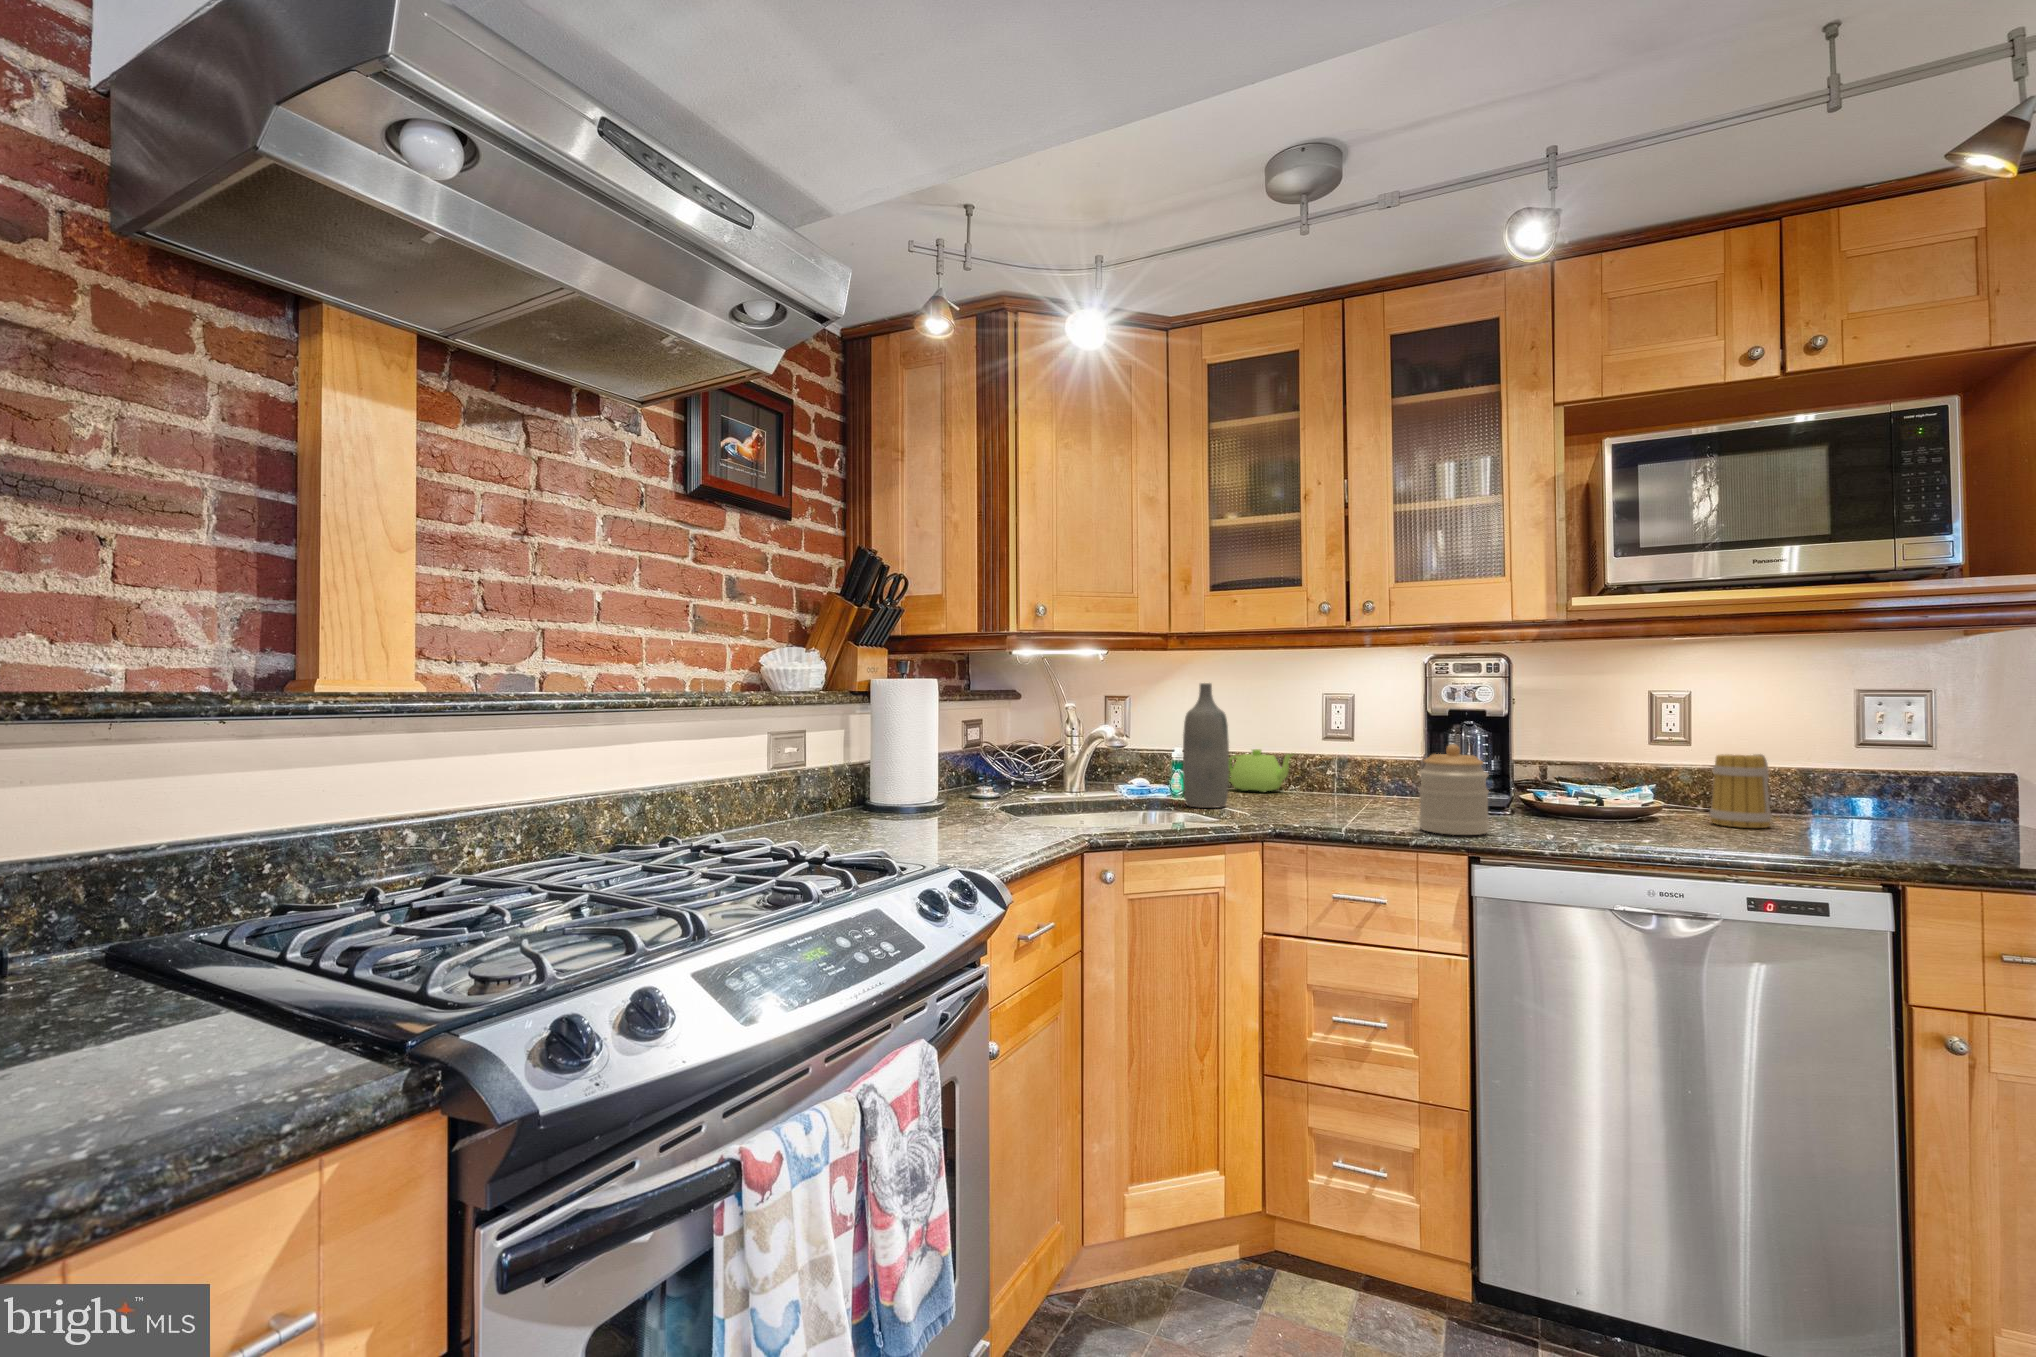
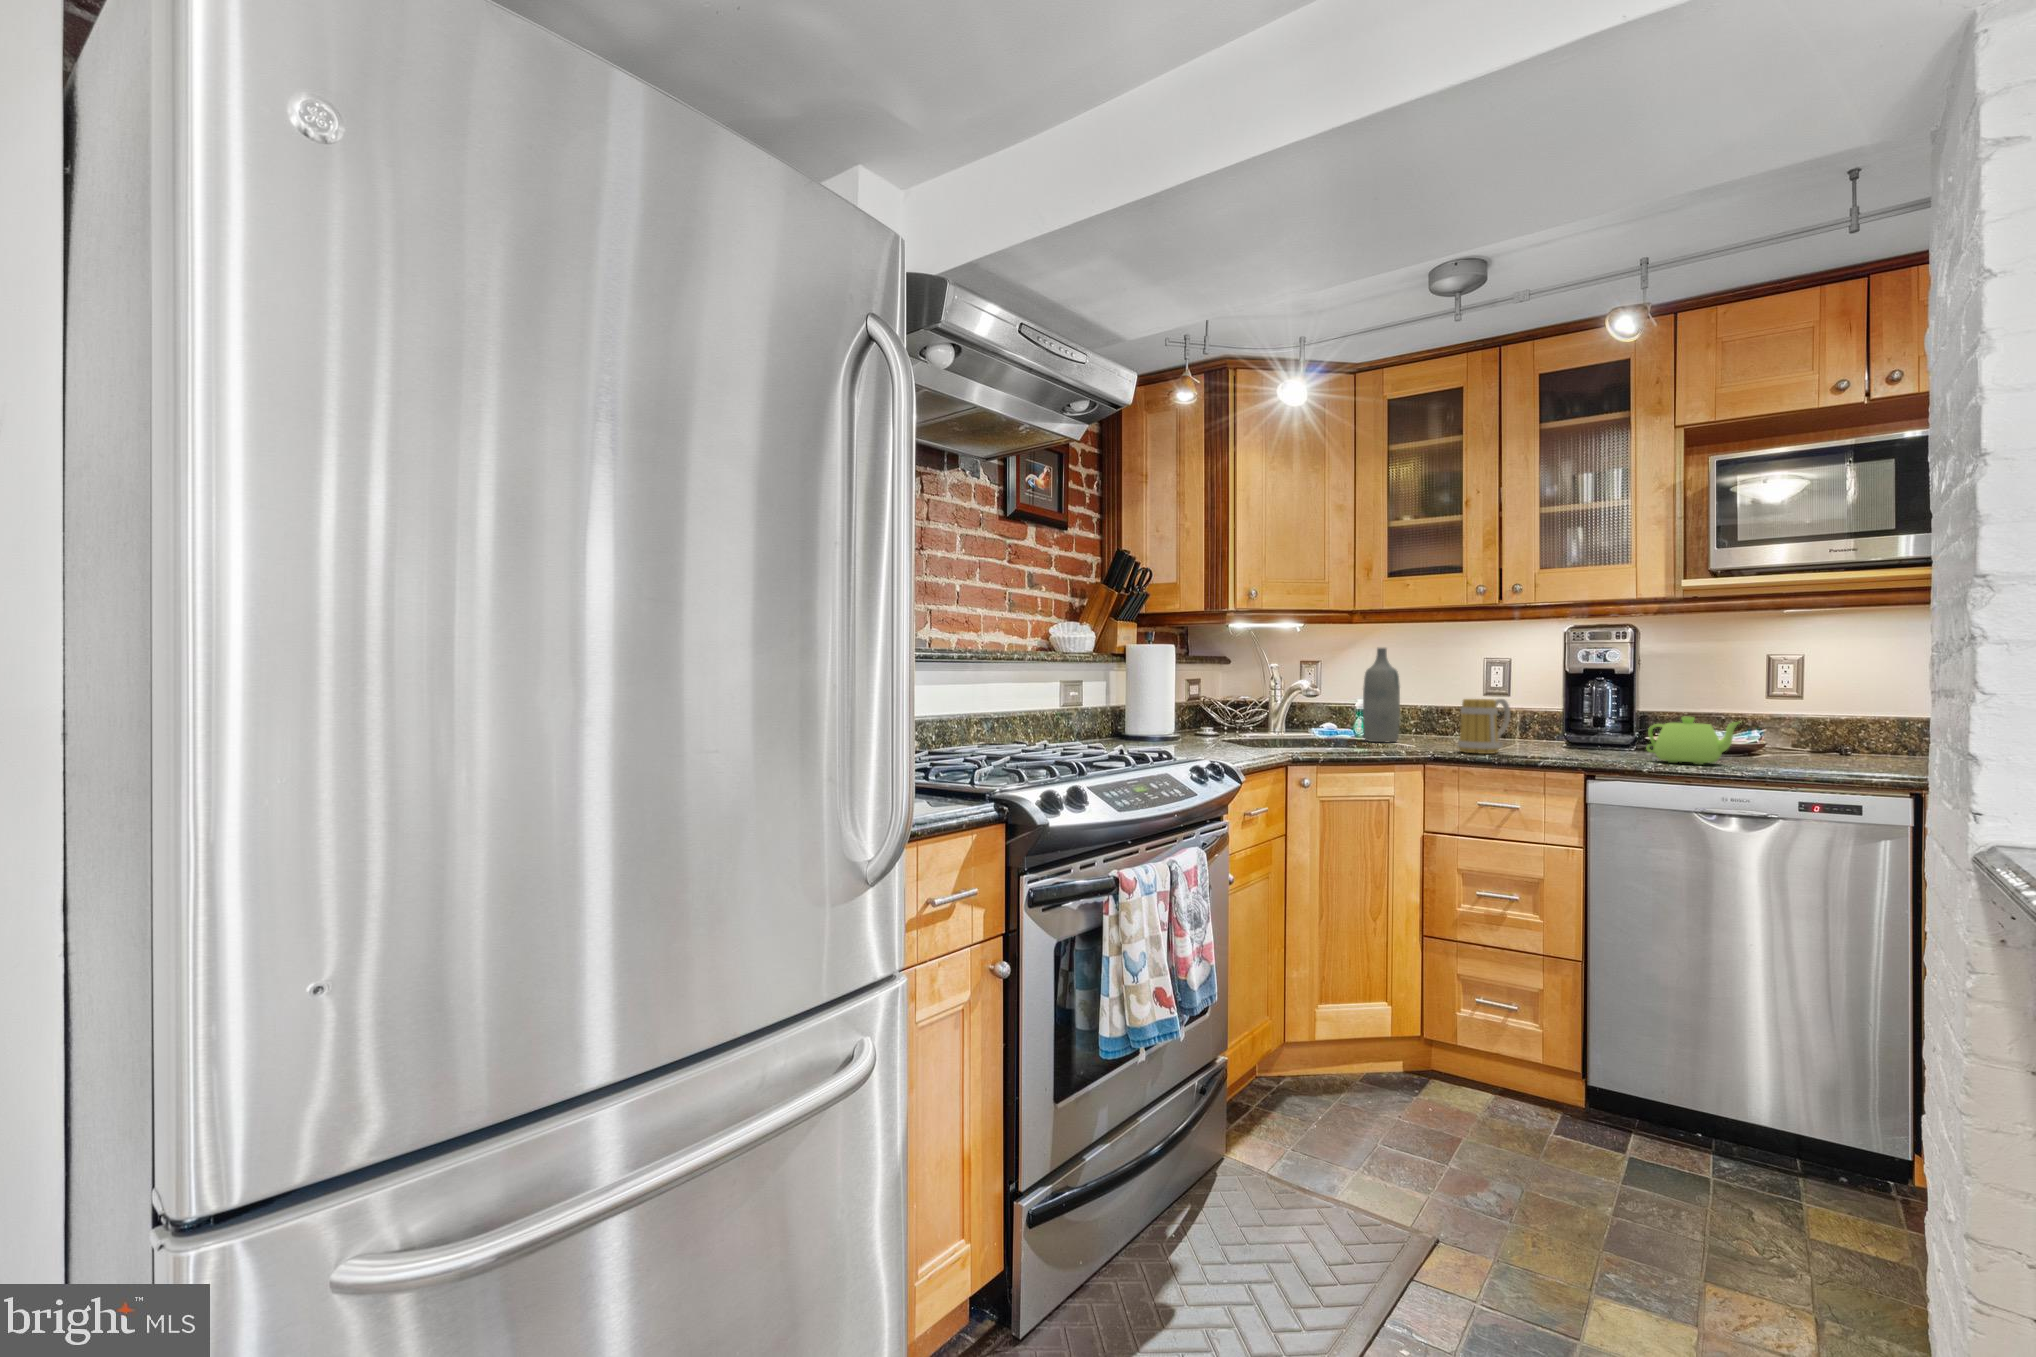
jar: present [1419,744,1489,835] -> none [1548,691,1604,758]
teapot: present [1229,749,1293,792] -> present [1646,717,1740,765]
mug: present [1710,754,1772,828] -> present [1458,699,1510,754]

